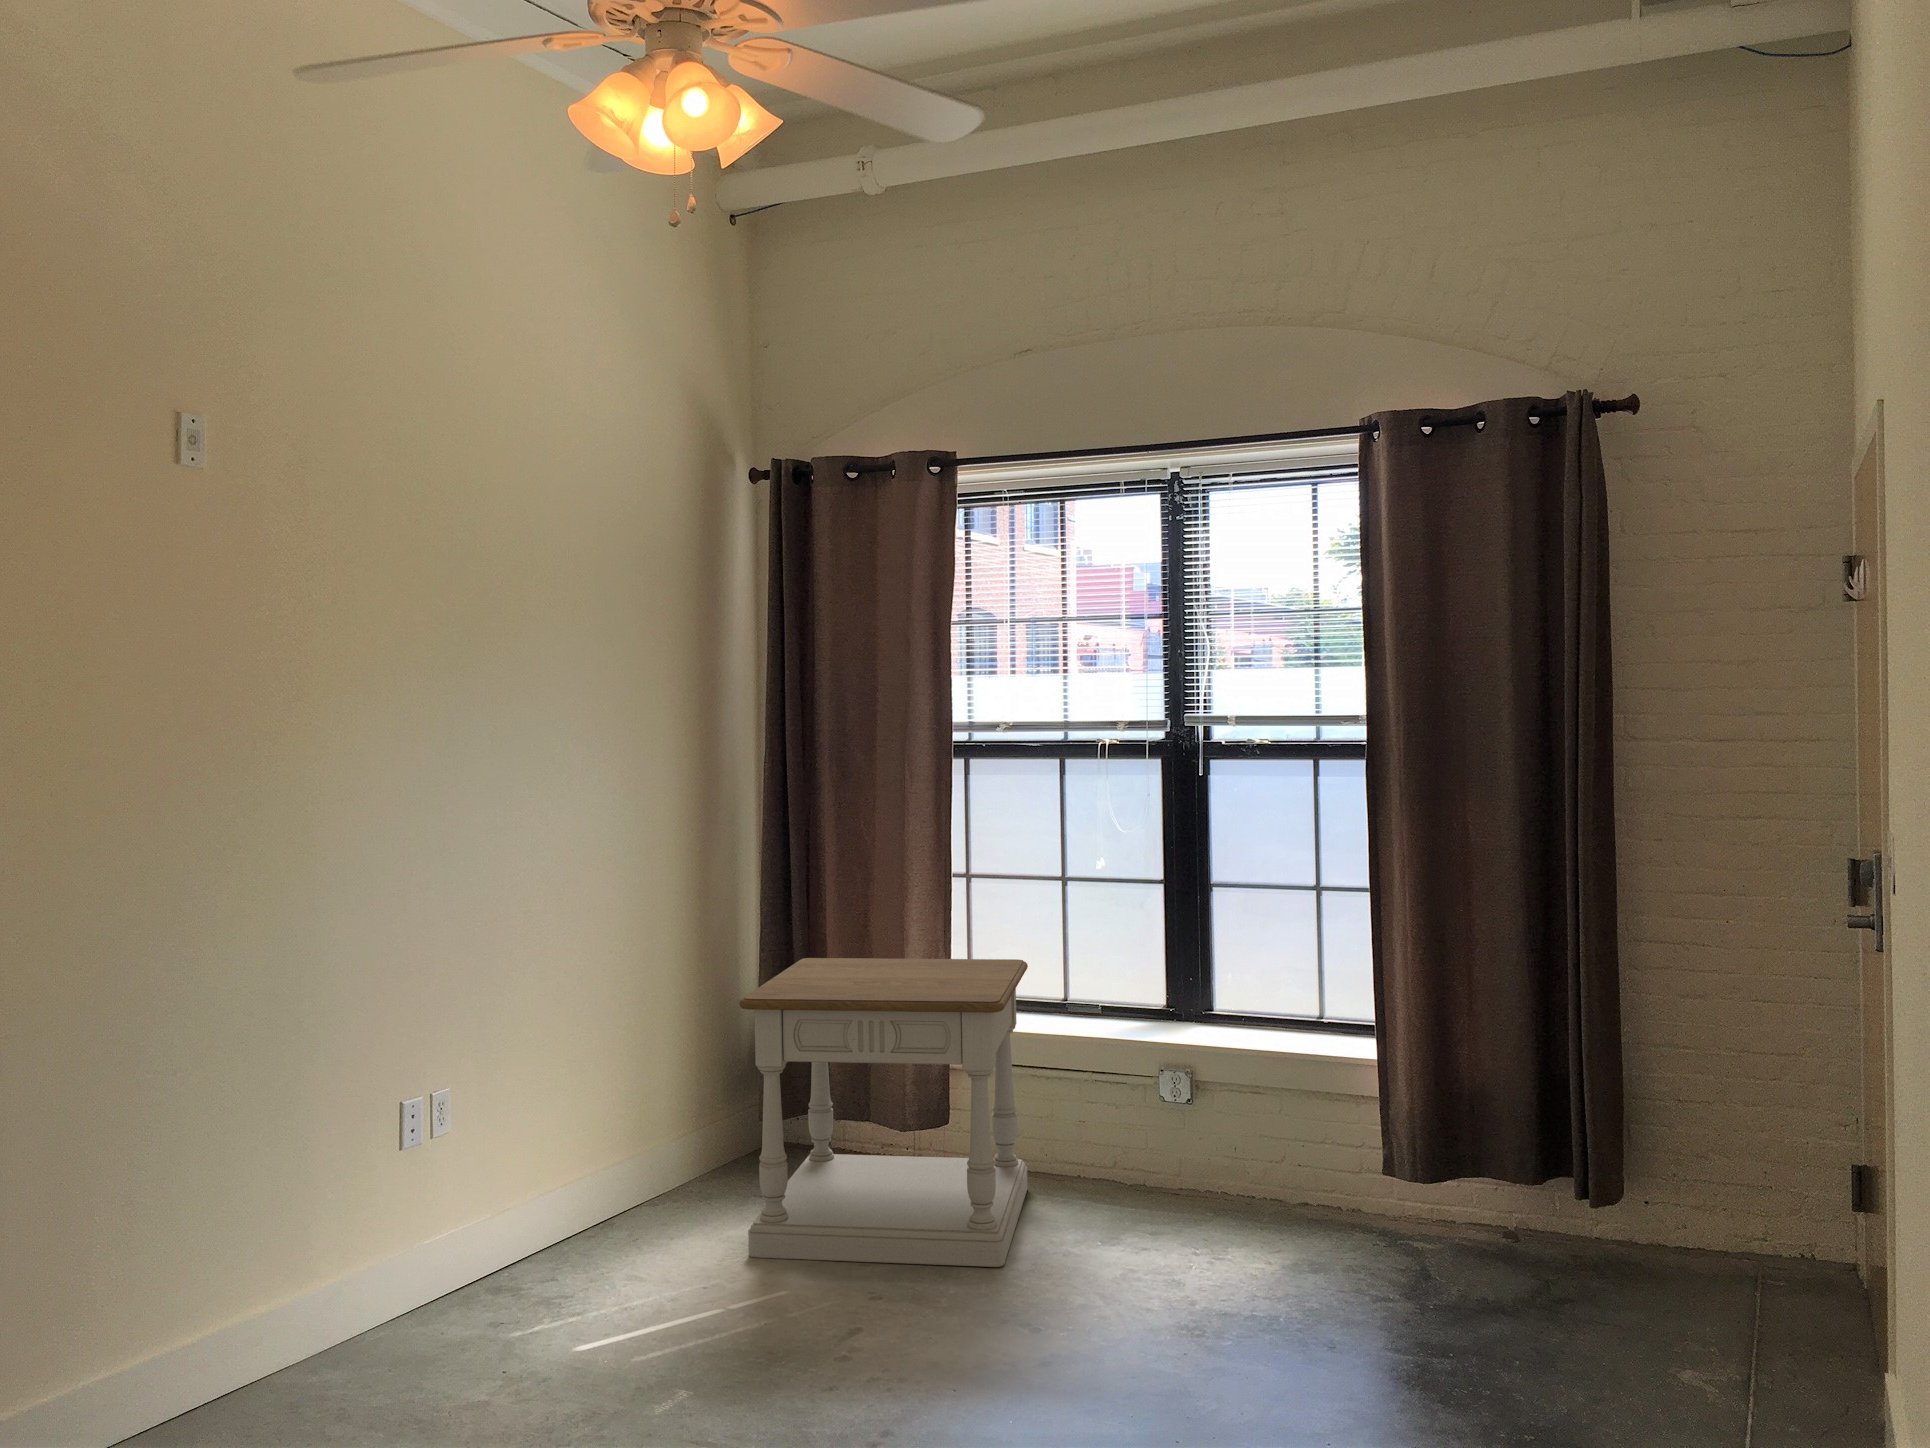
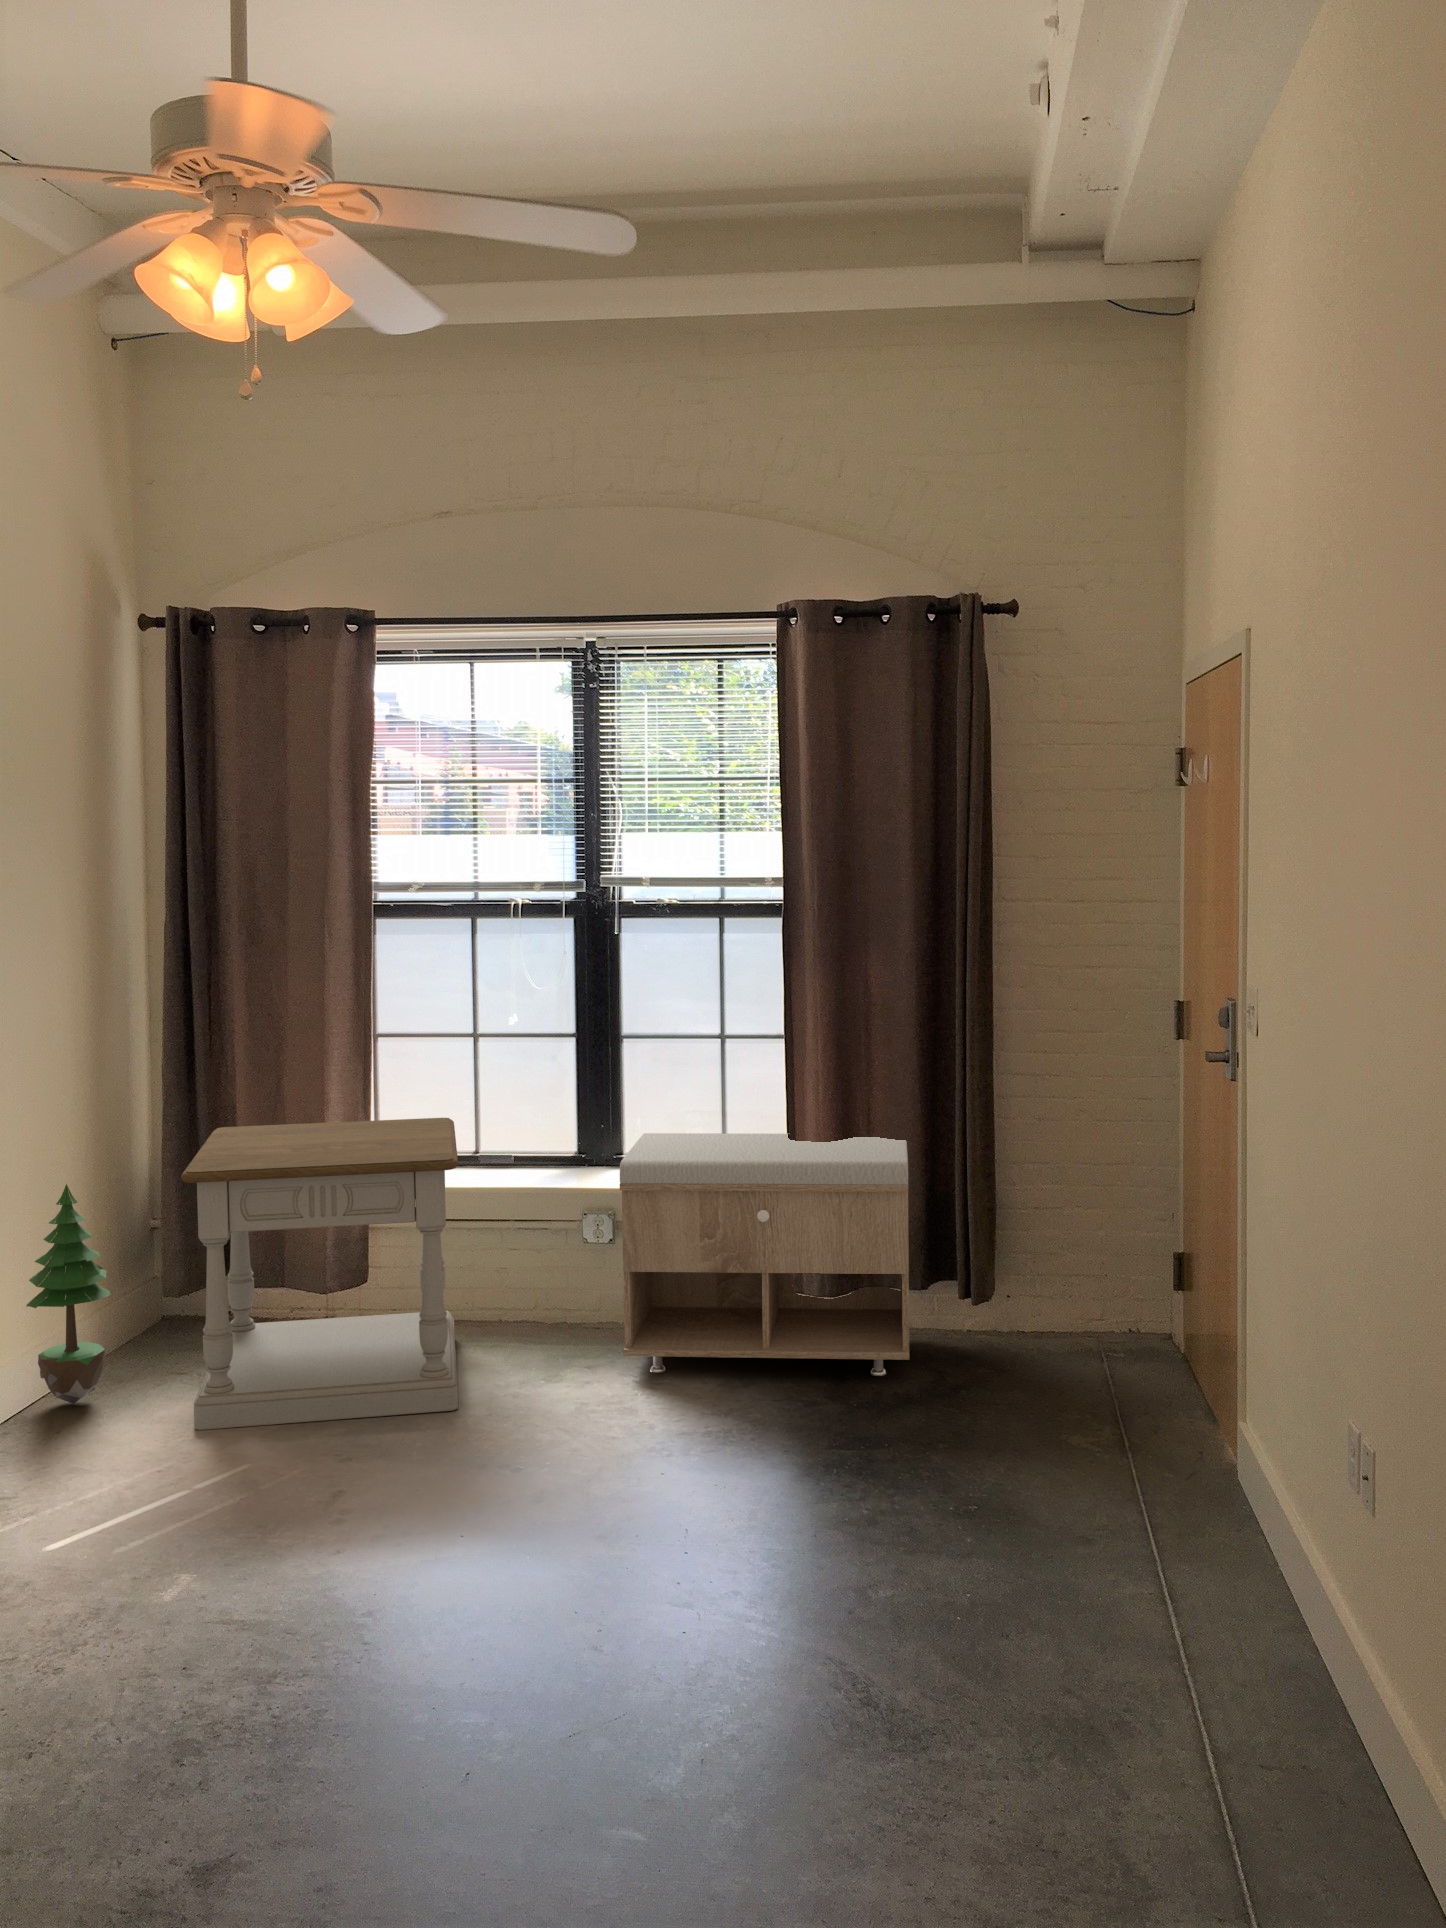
storage bench: none [1181,987,1529,1284] -> present [620,1133,909,1376]
potted tree: none [614,1003,691,1217] -> present [26,1184,111,1404]

